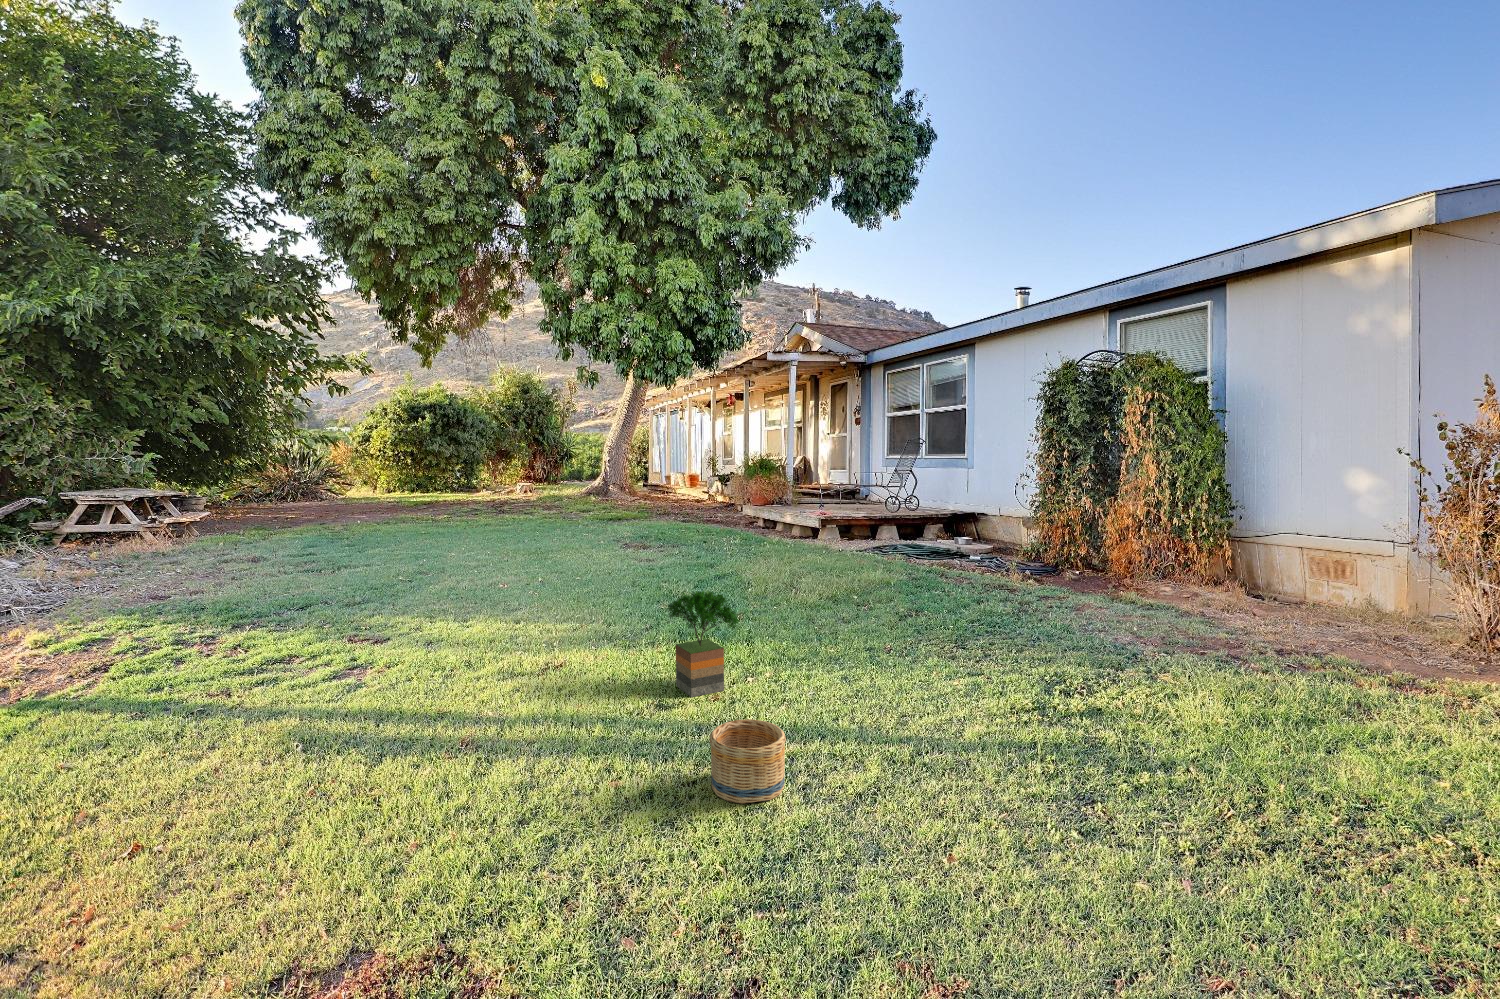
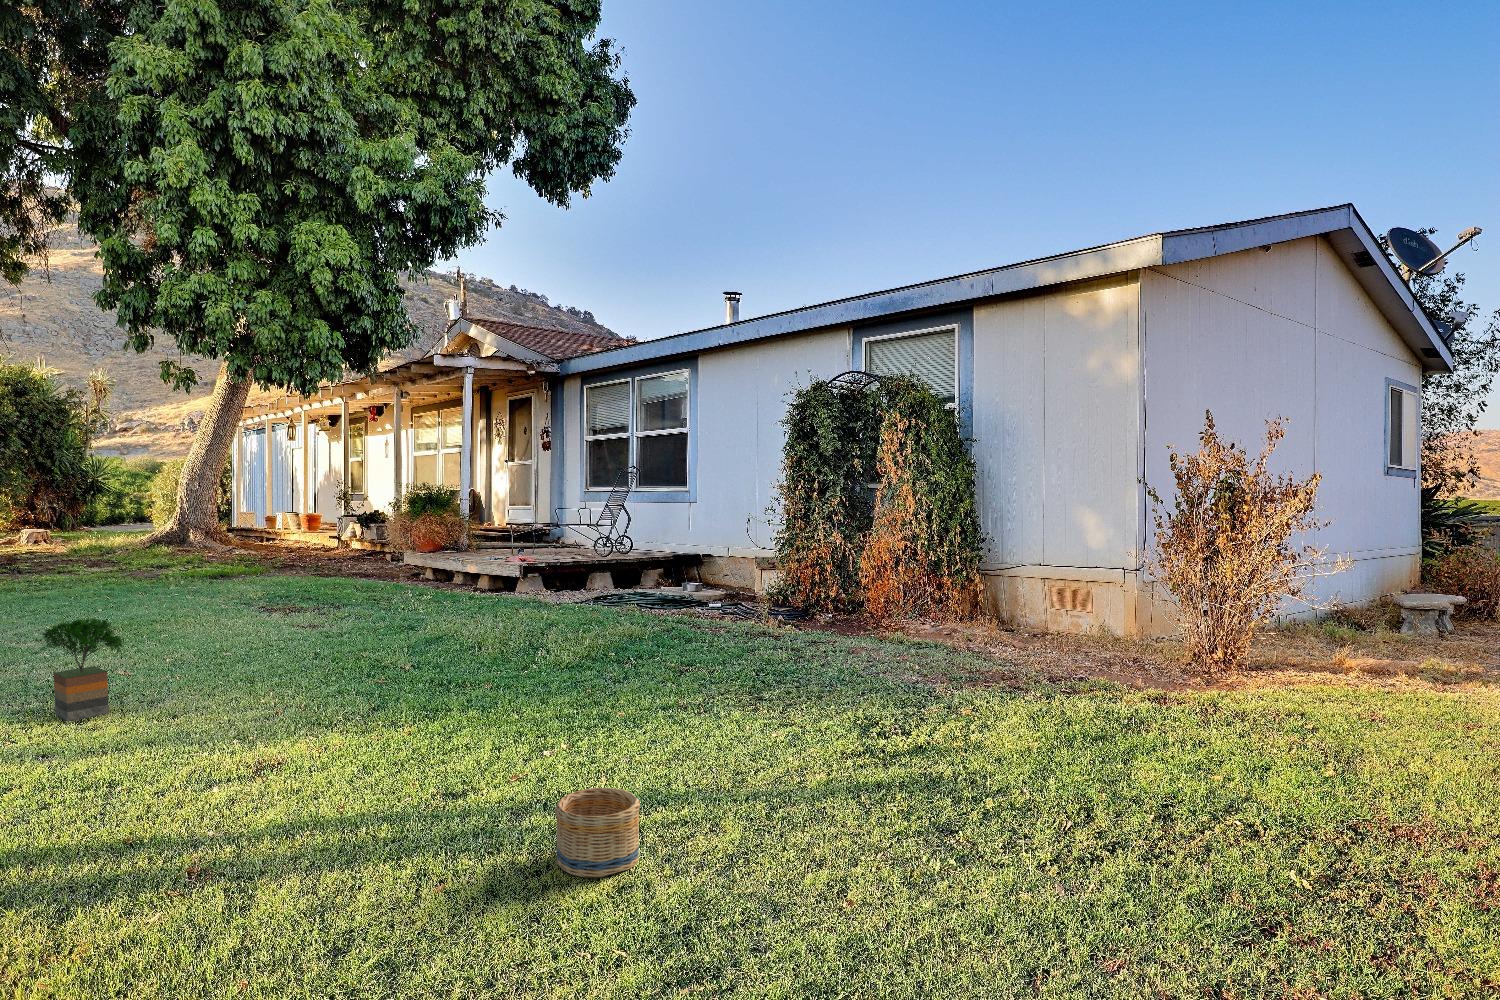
potted tree: present [668,590,739,697] -> present [41,618,124,721]

